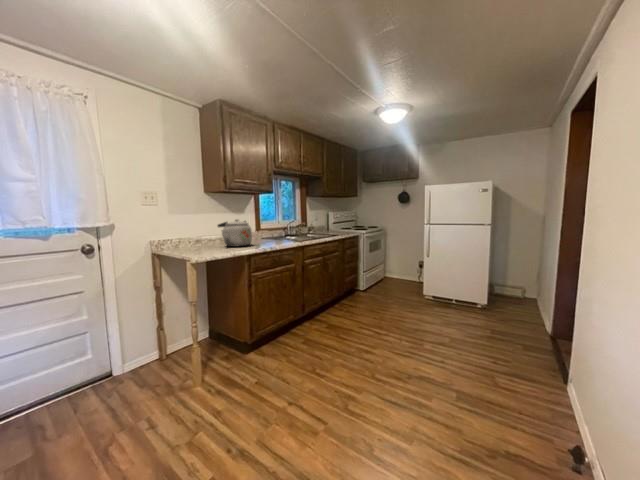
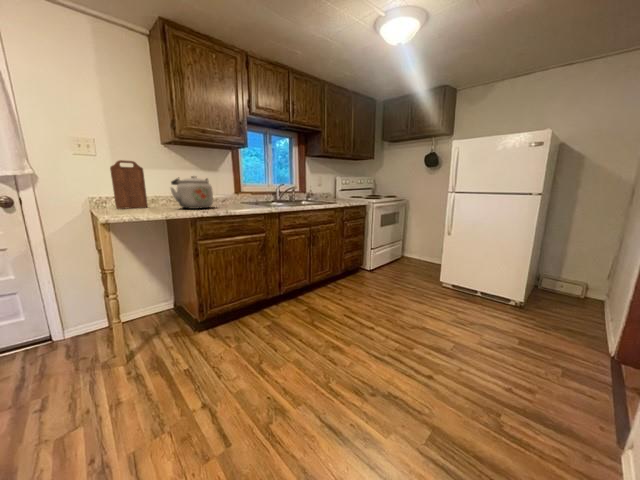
cutting board: none [169,209,195,250] -> present [110,160,148,209]

